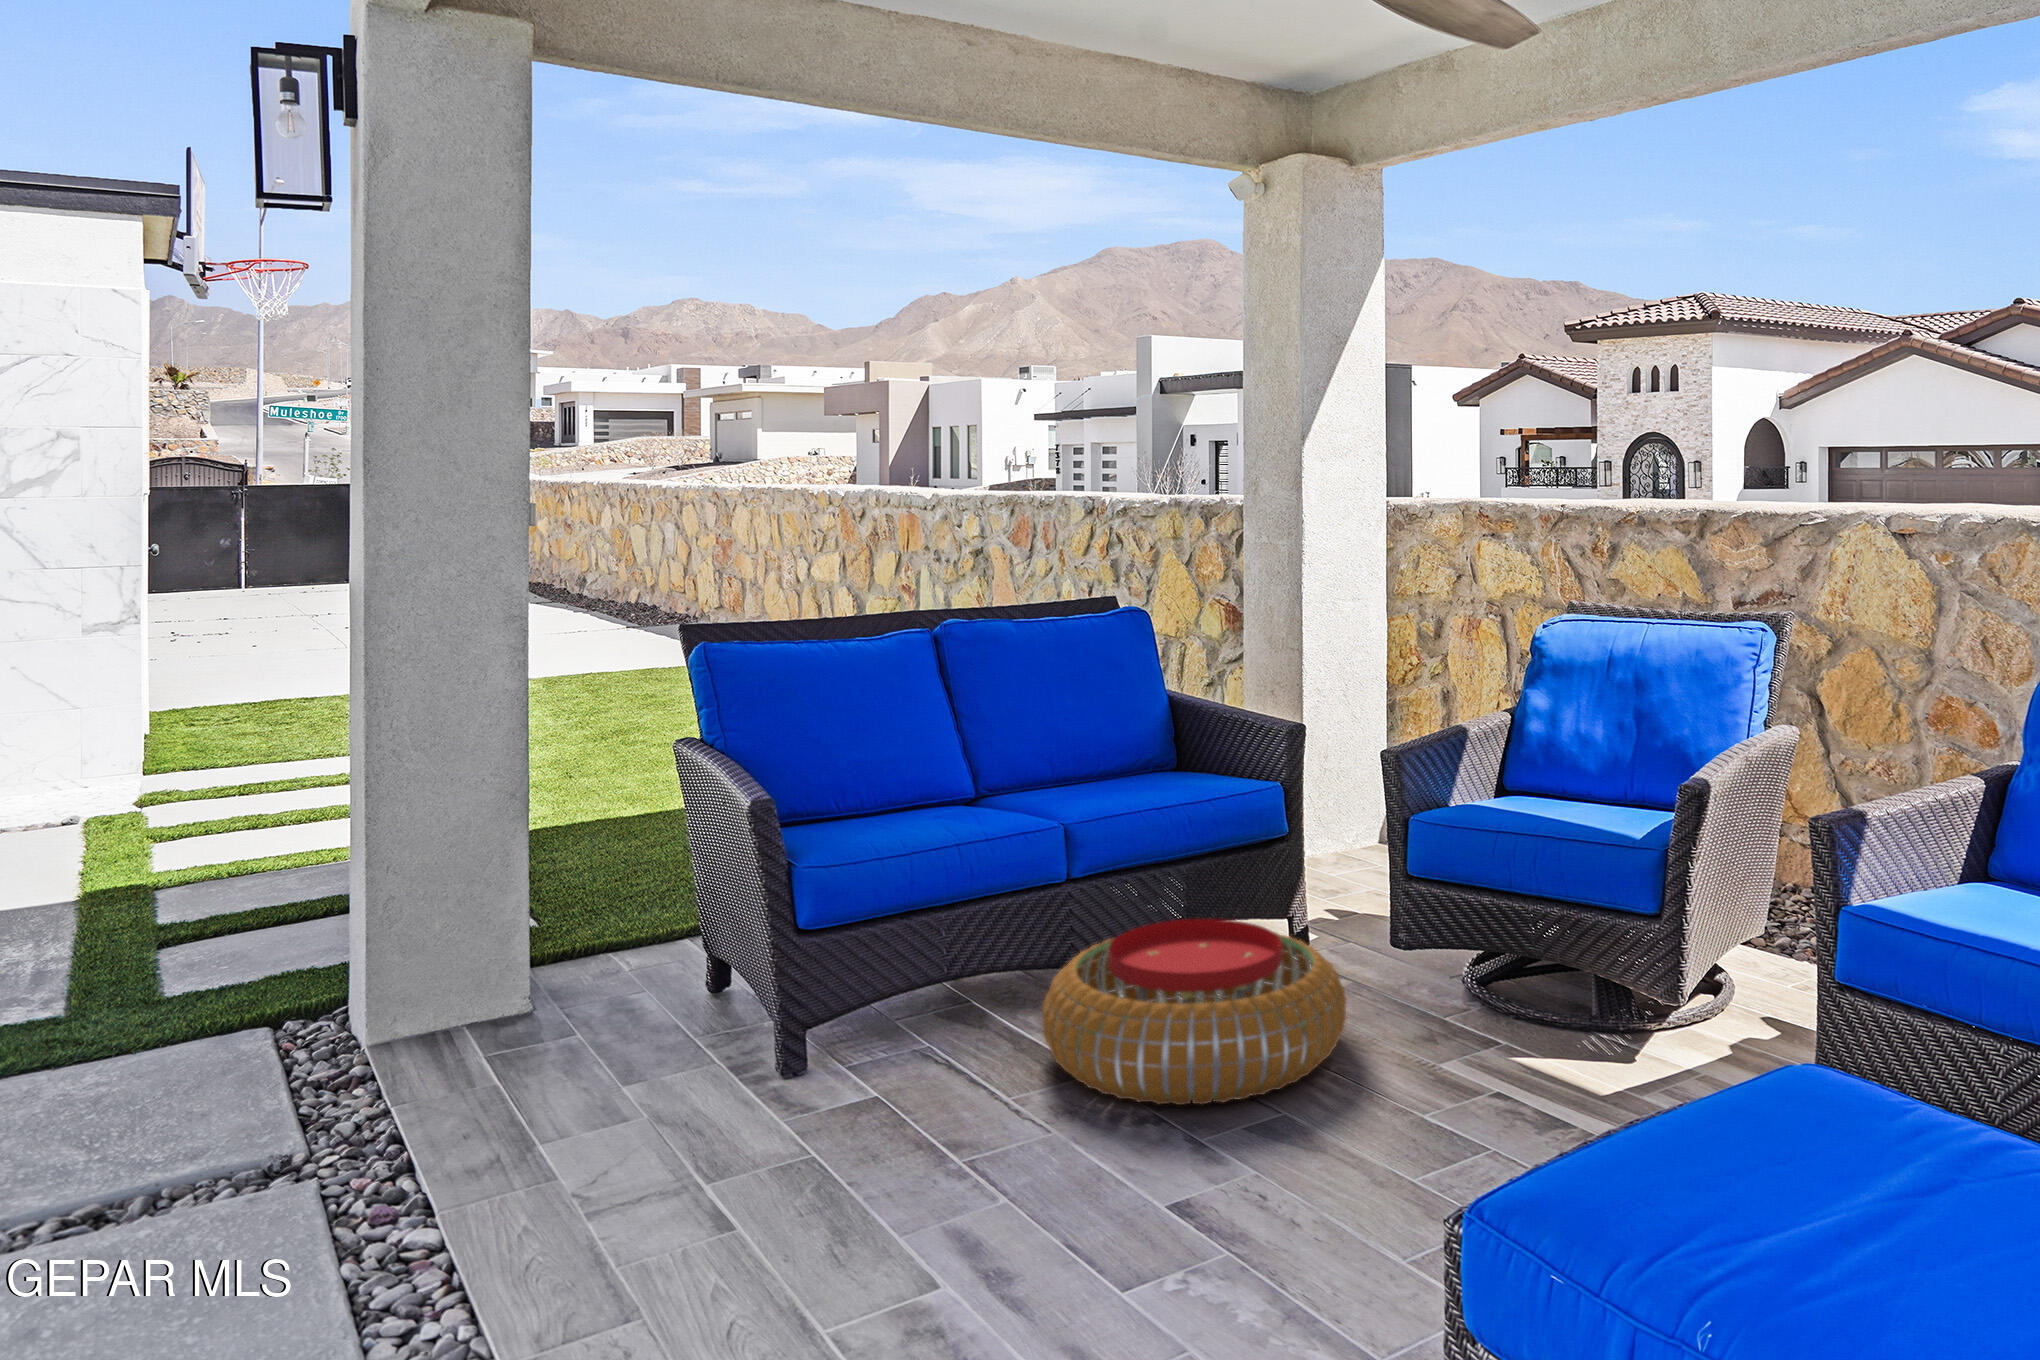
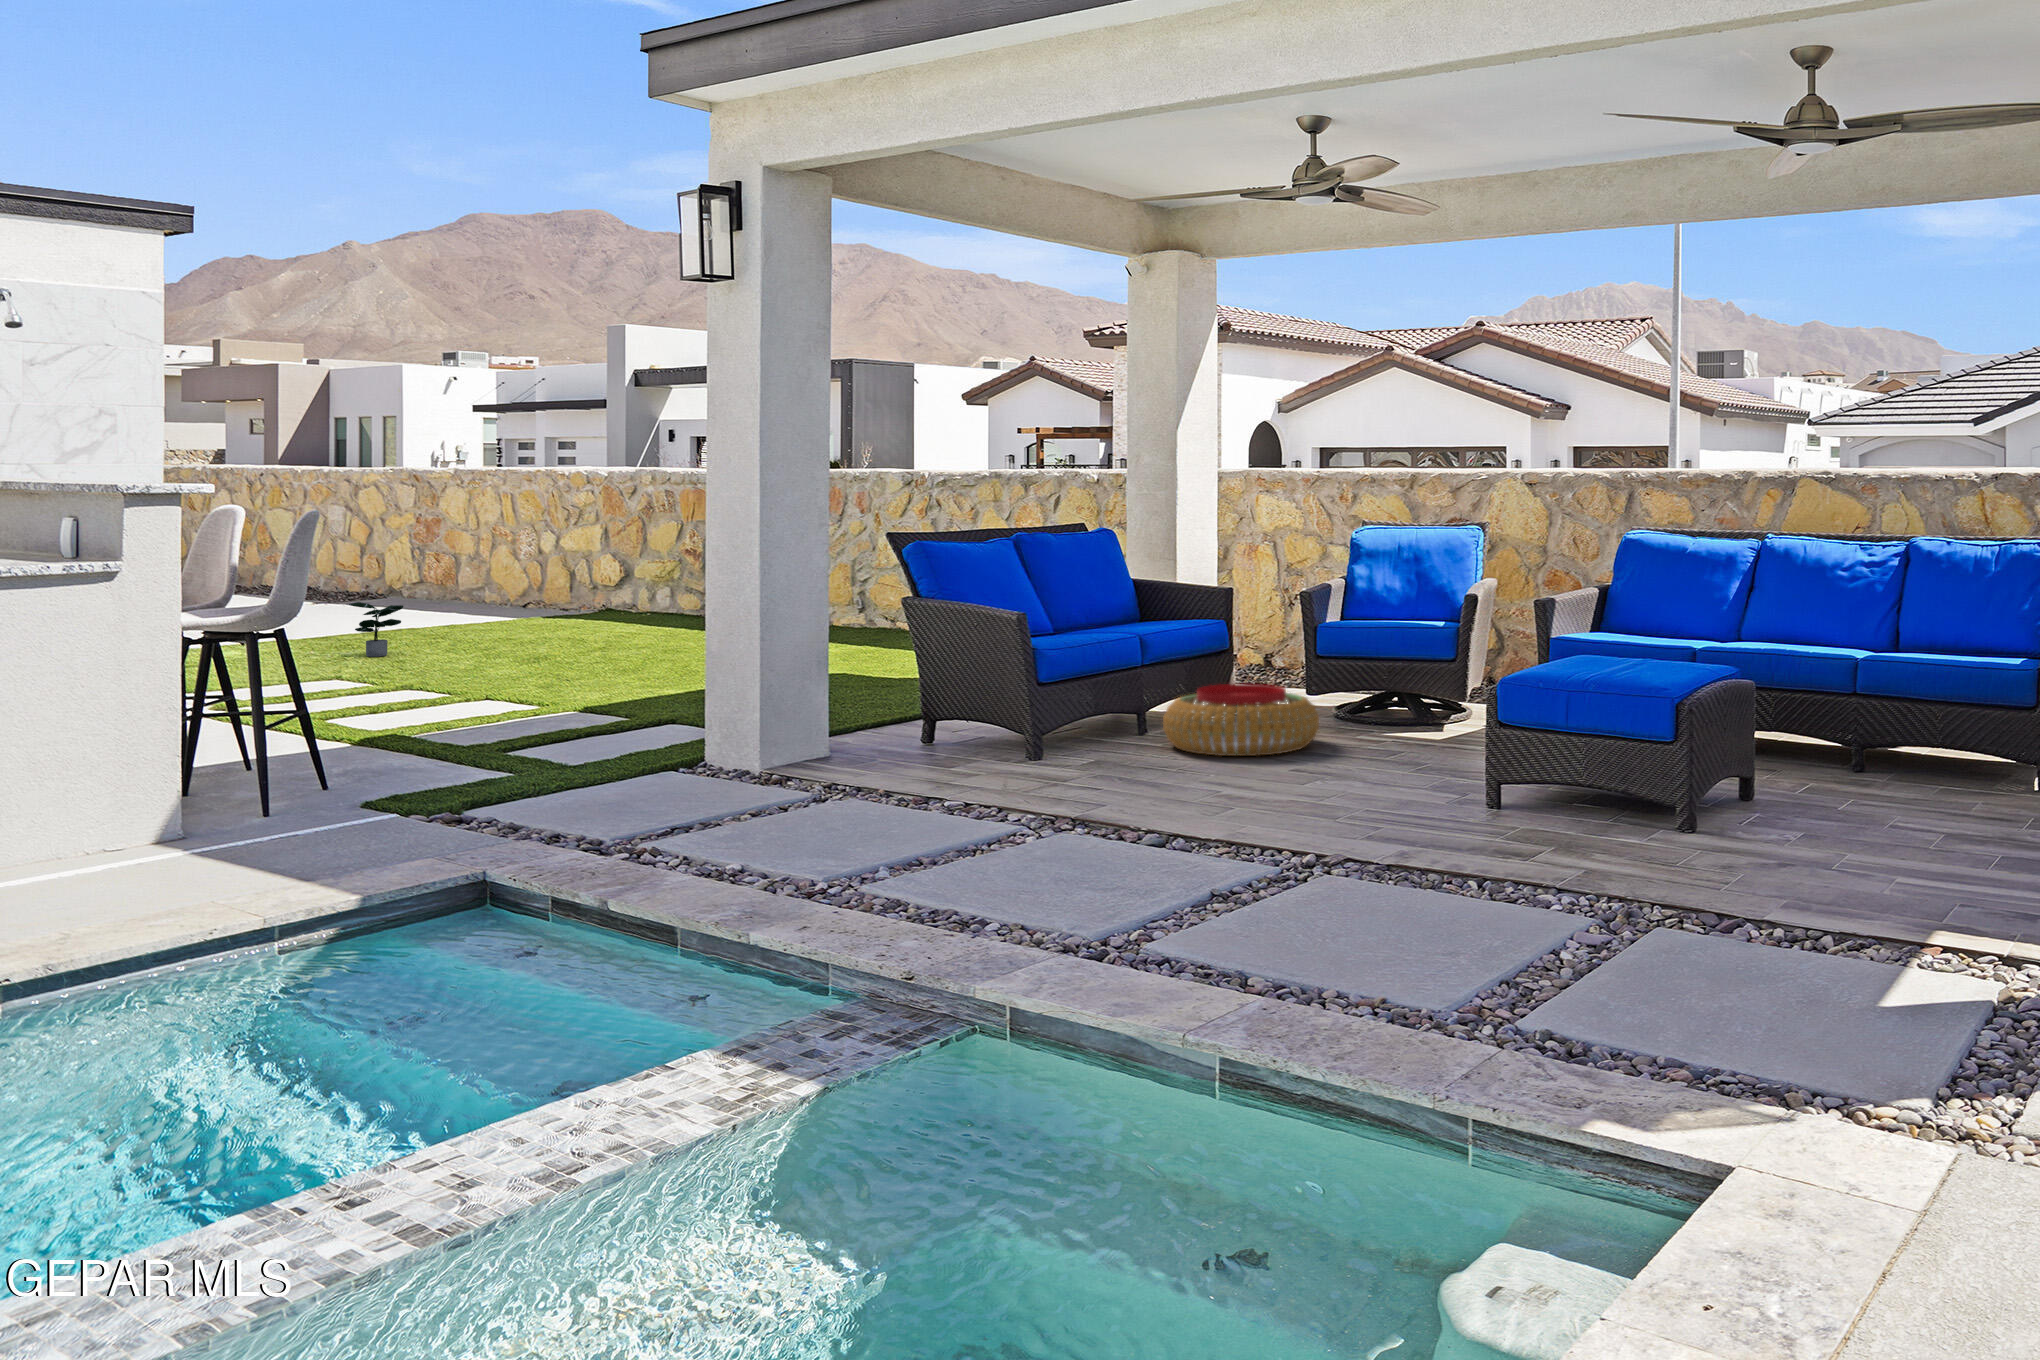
potted plant: none [541,637,606,699] -> present [349,602,403,657]

